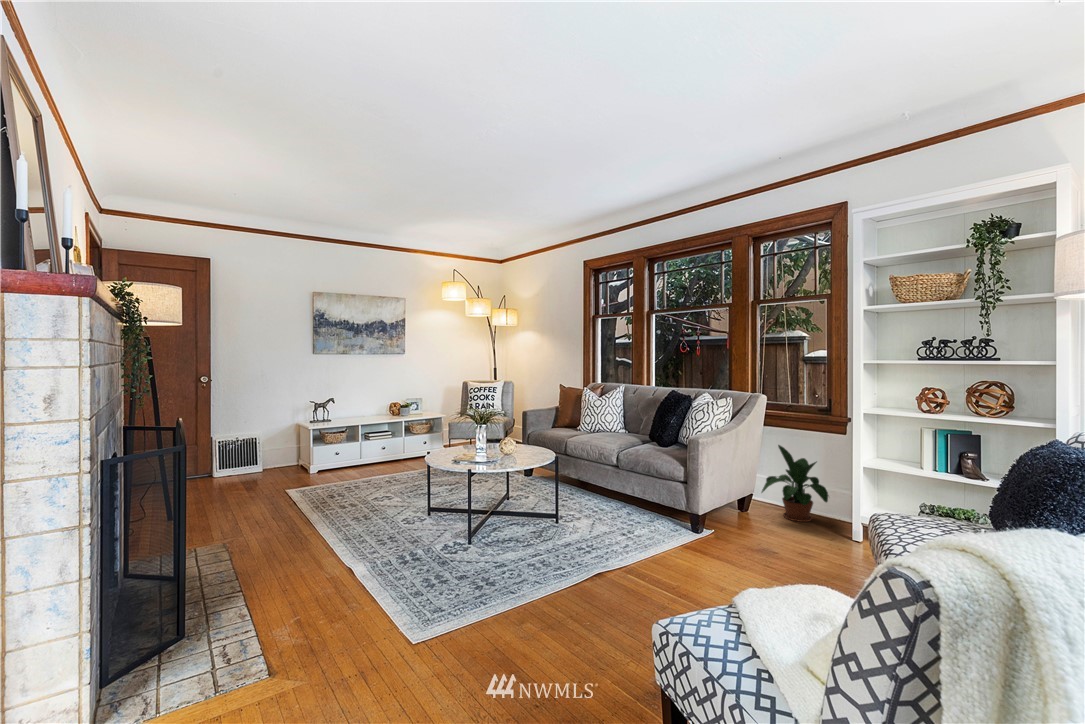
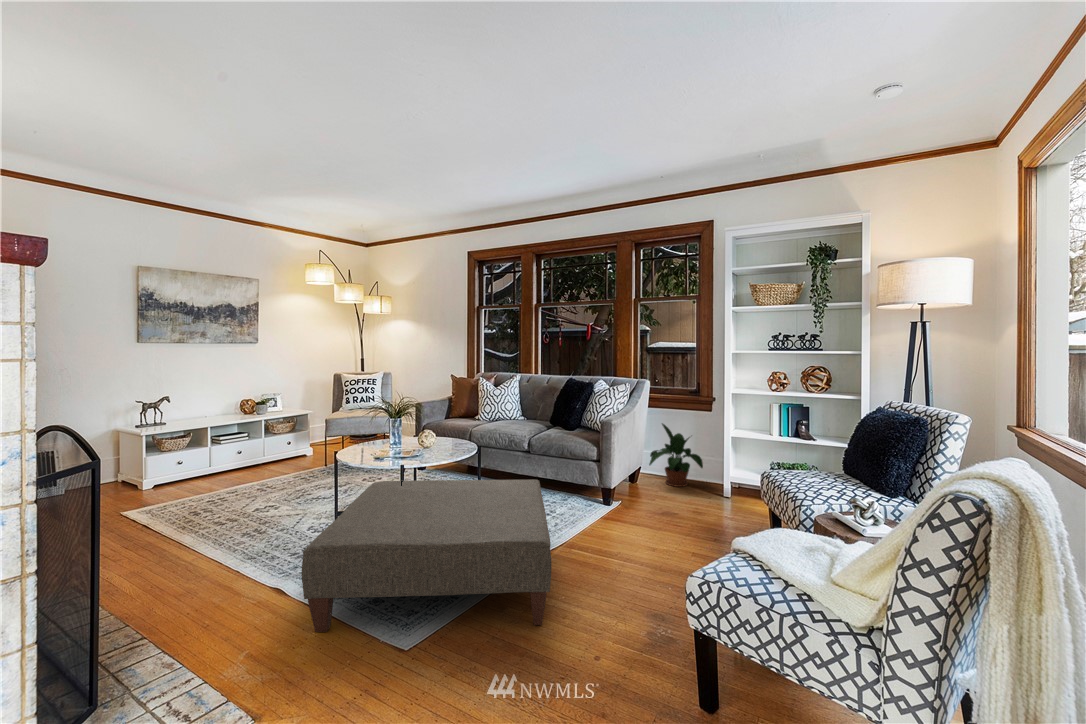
ottoman: none [344,484,602,648] -> present [302,480,551,632]

